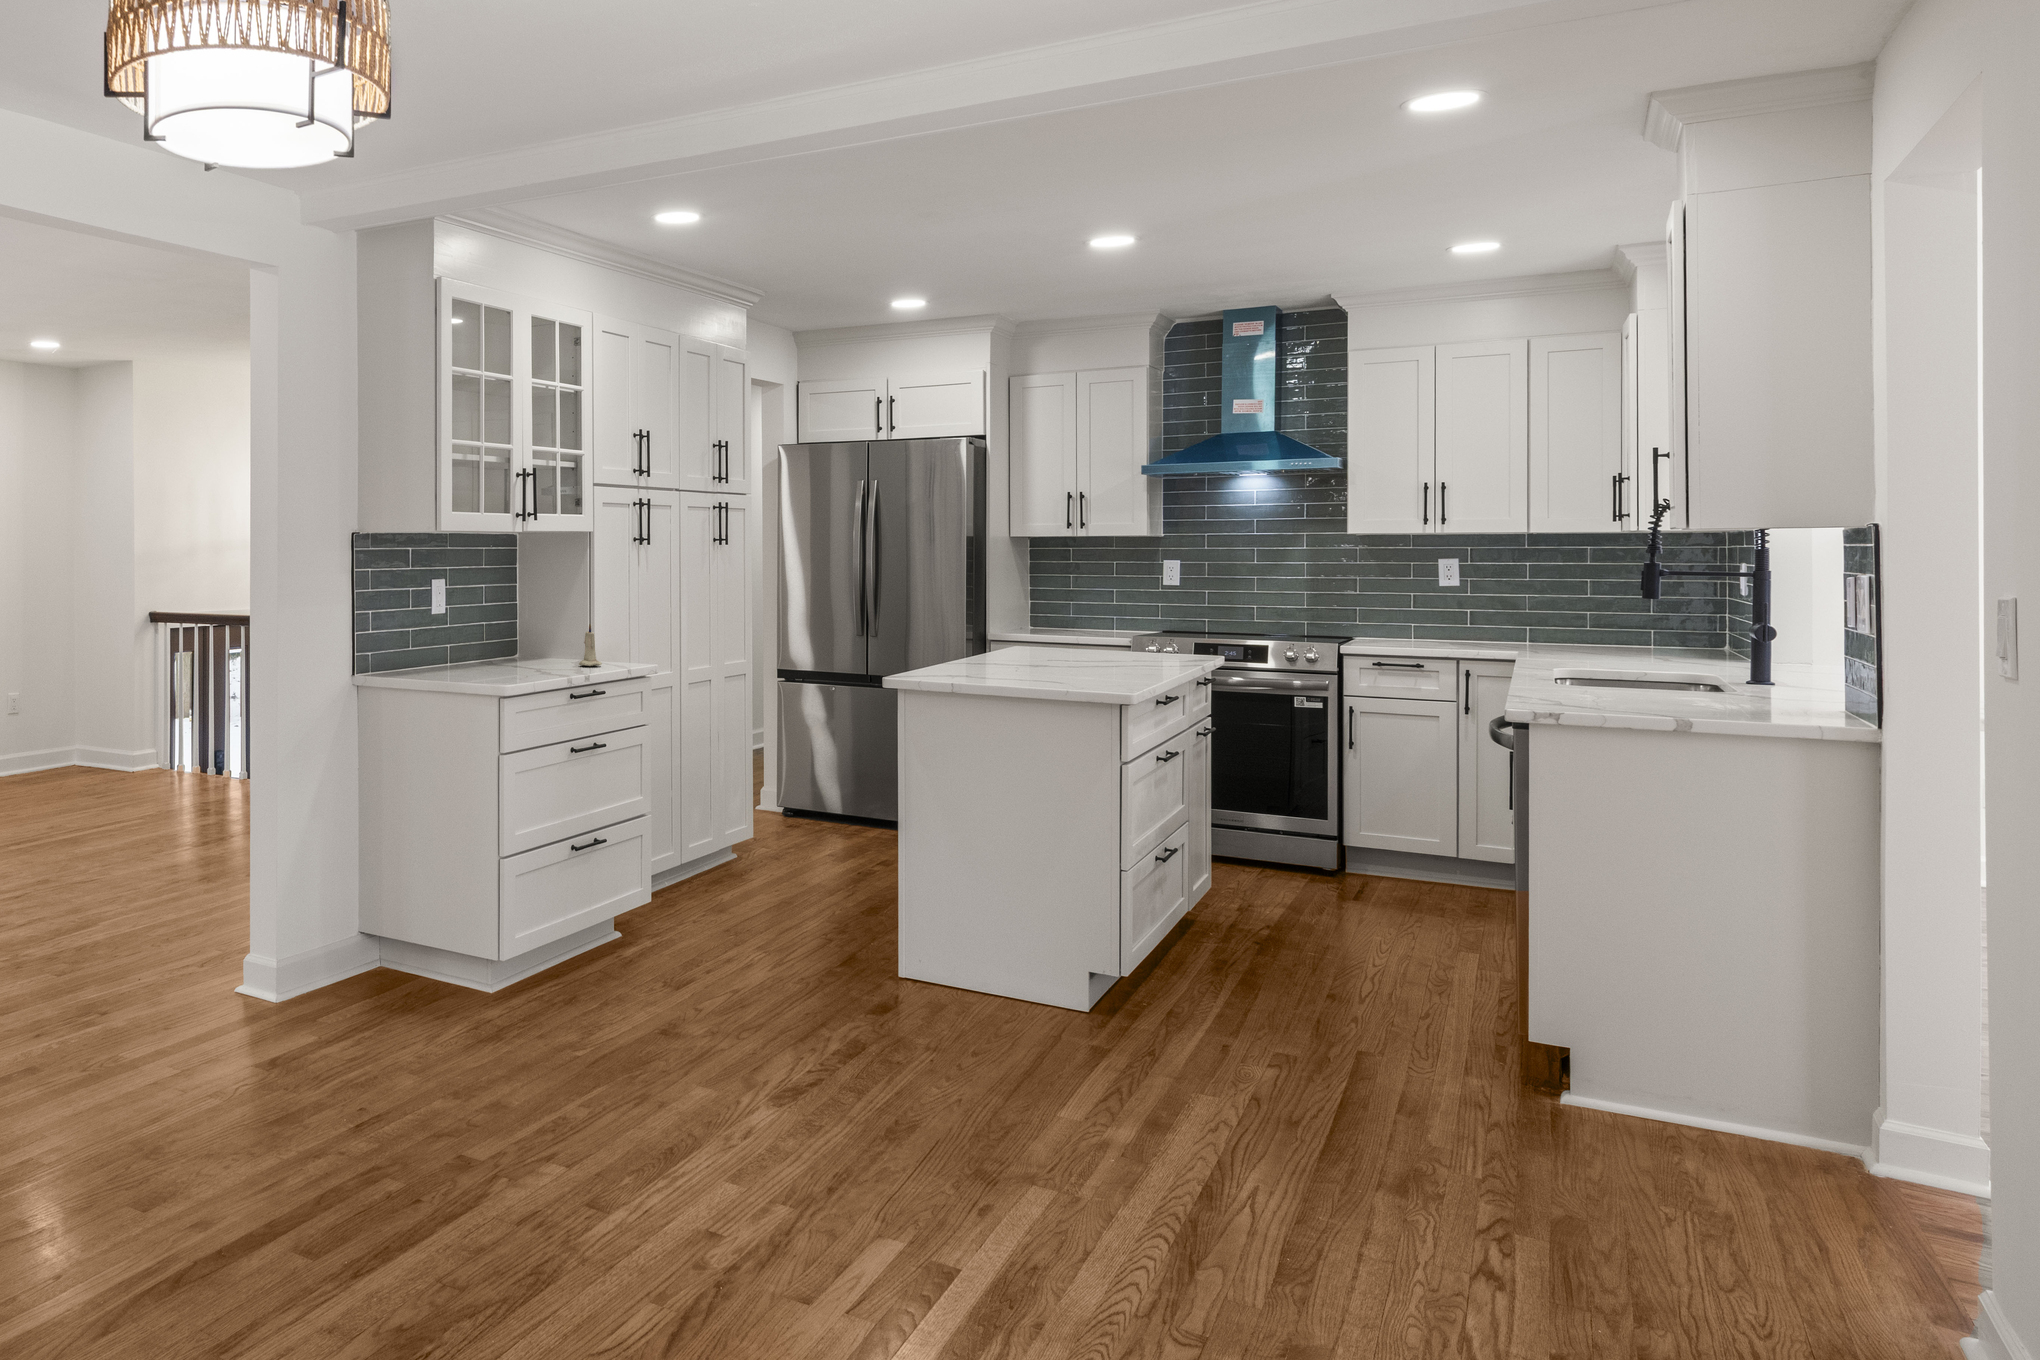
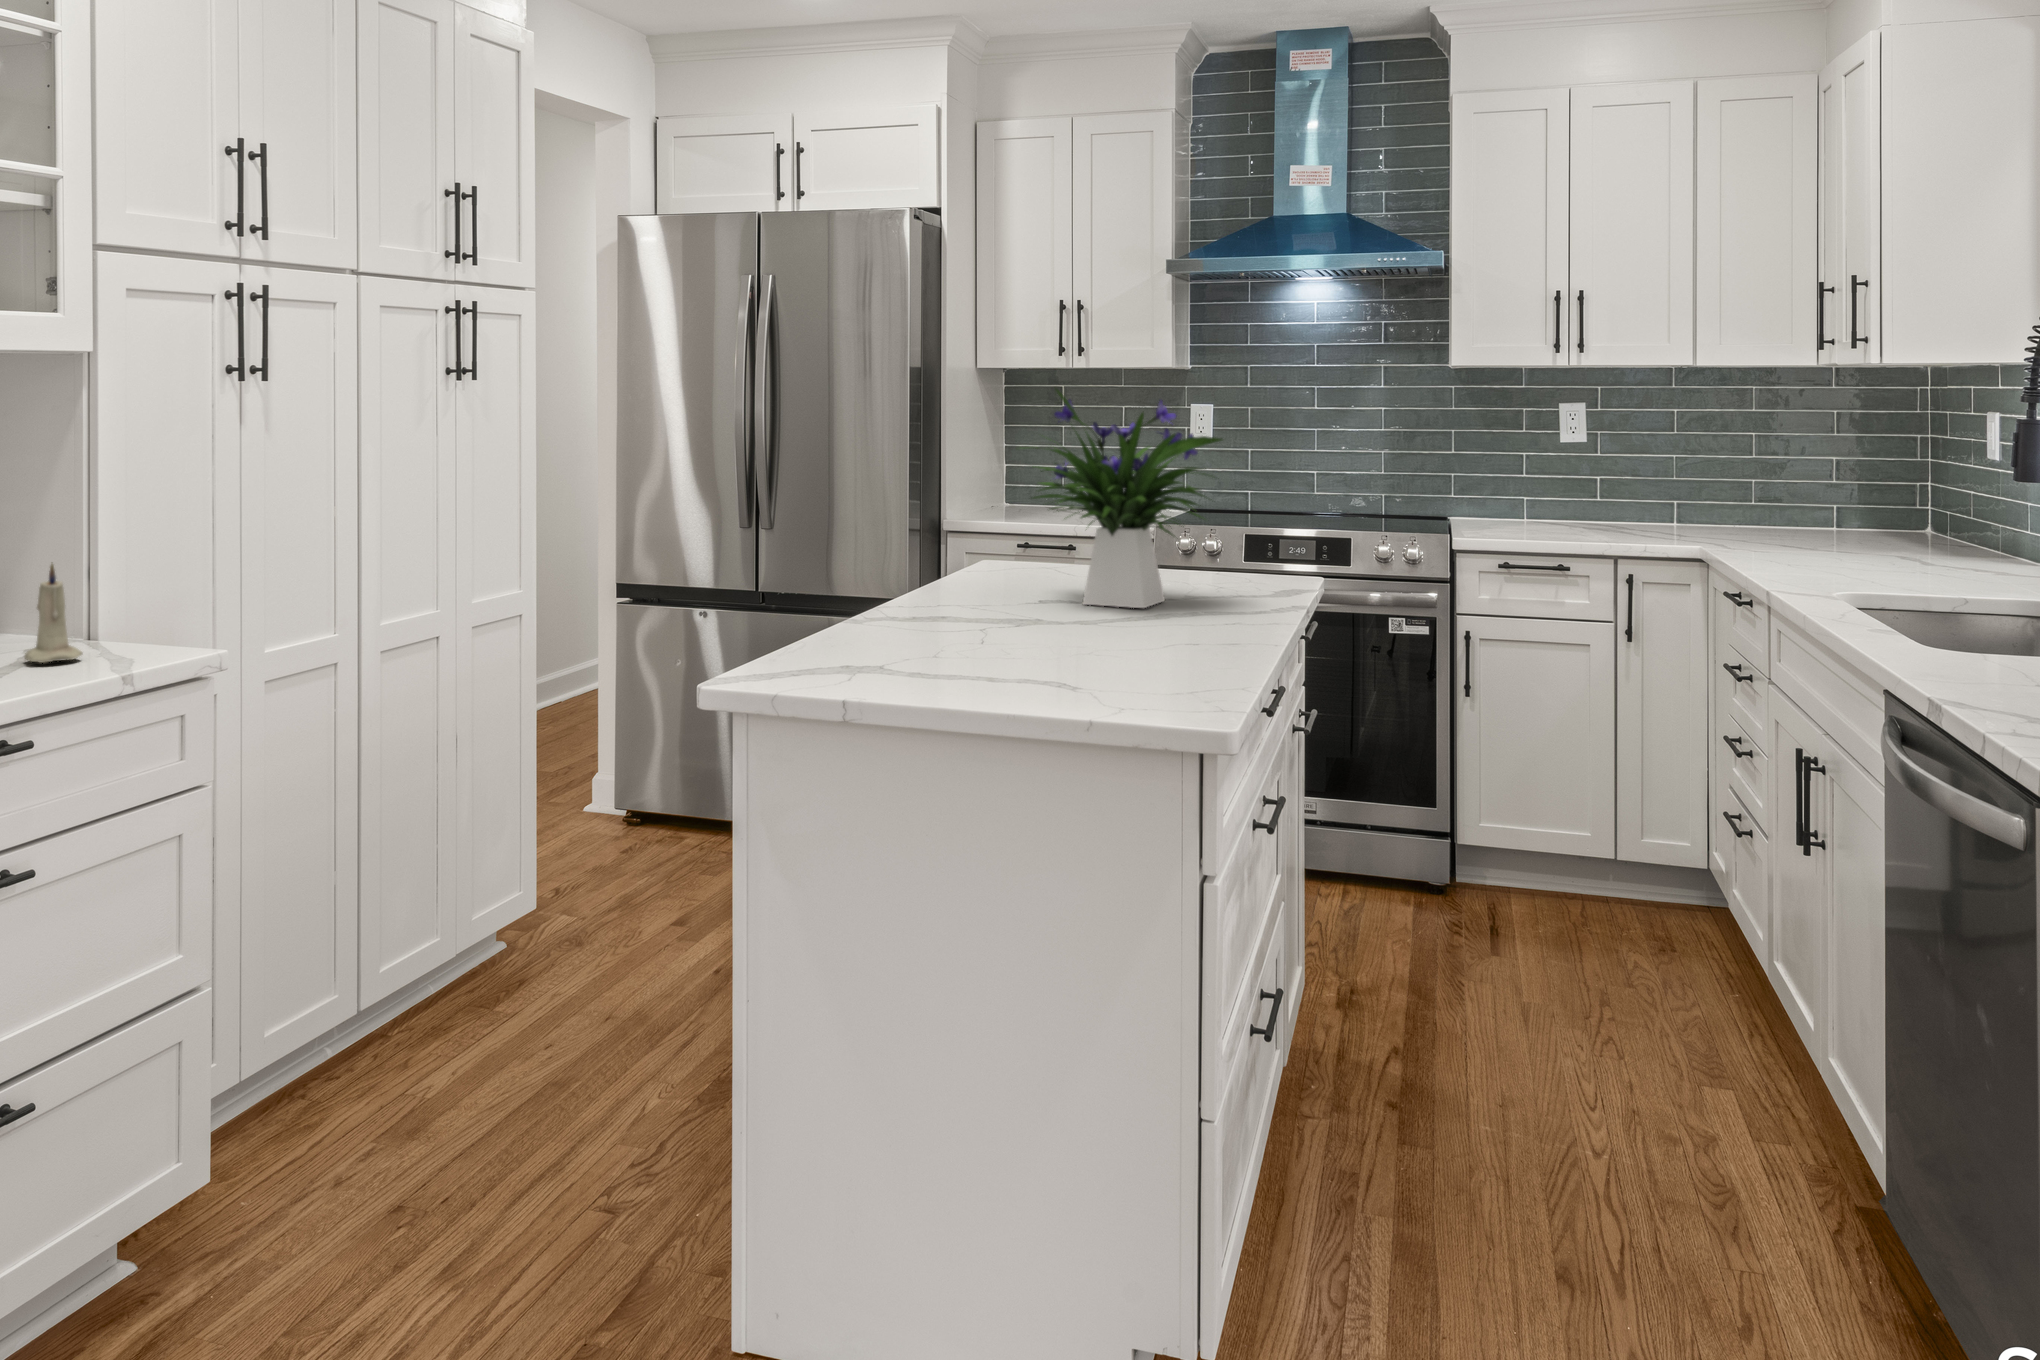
flower arrangement: none [1036,547,1155,663] -> present [1023,389,1222,608]

